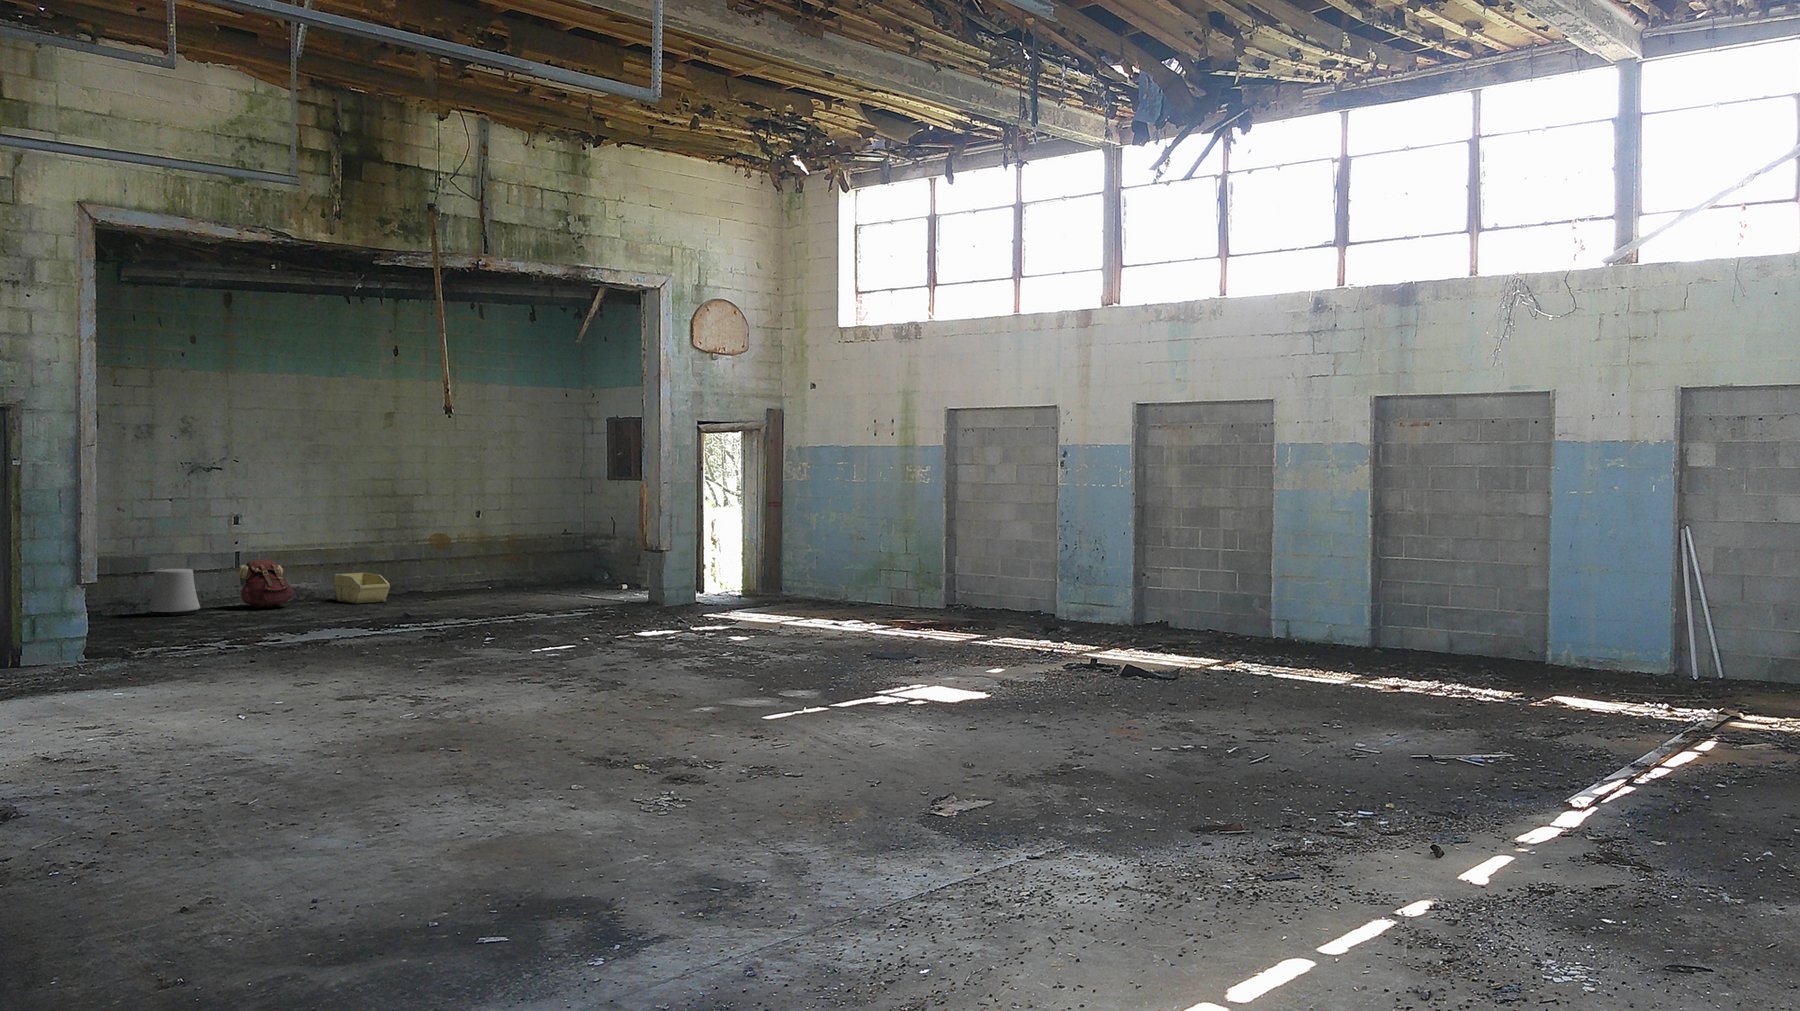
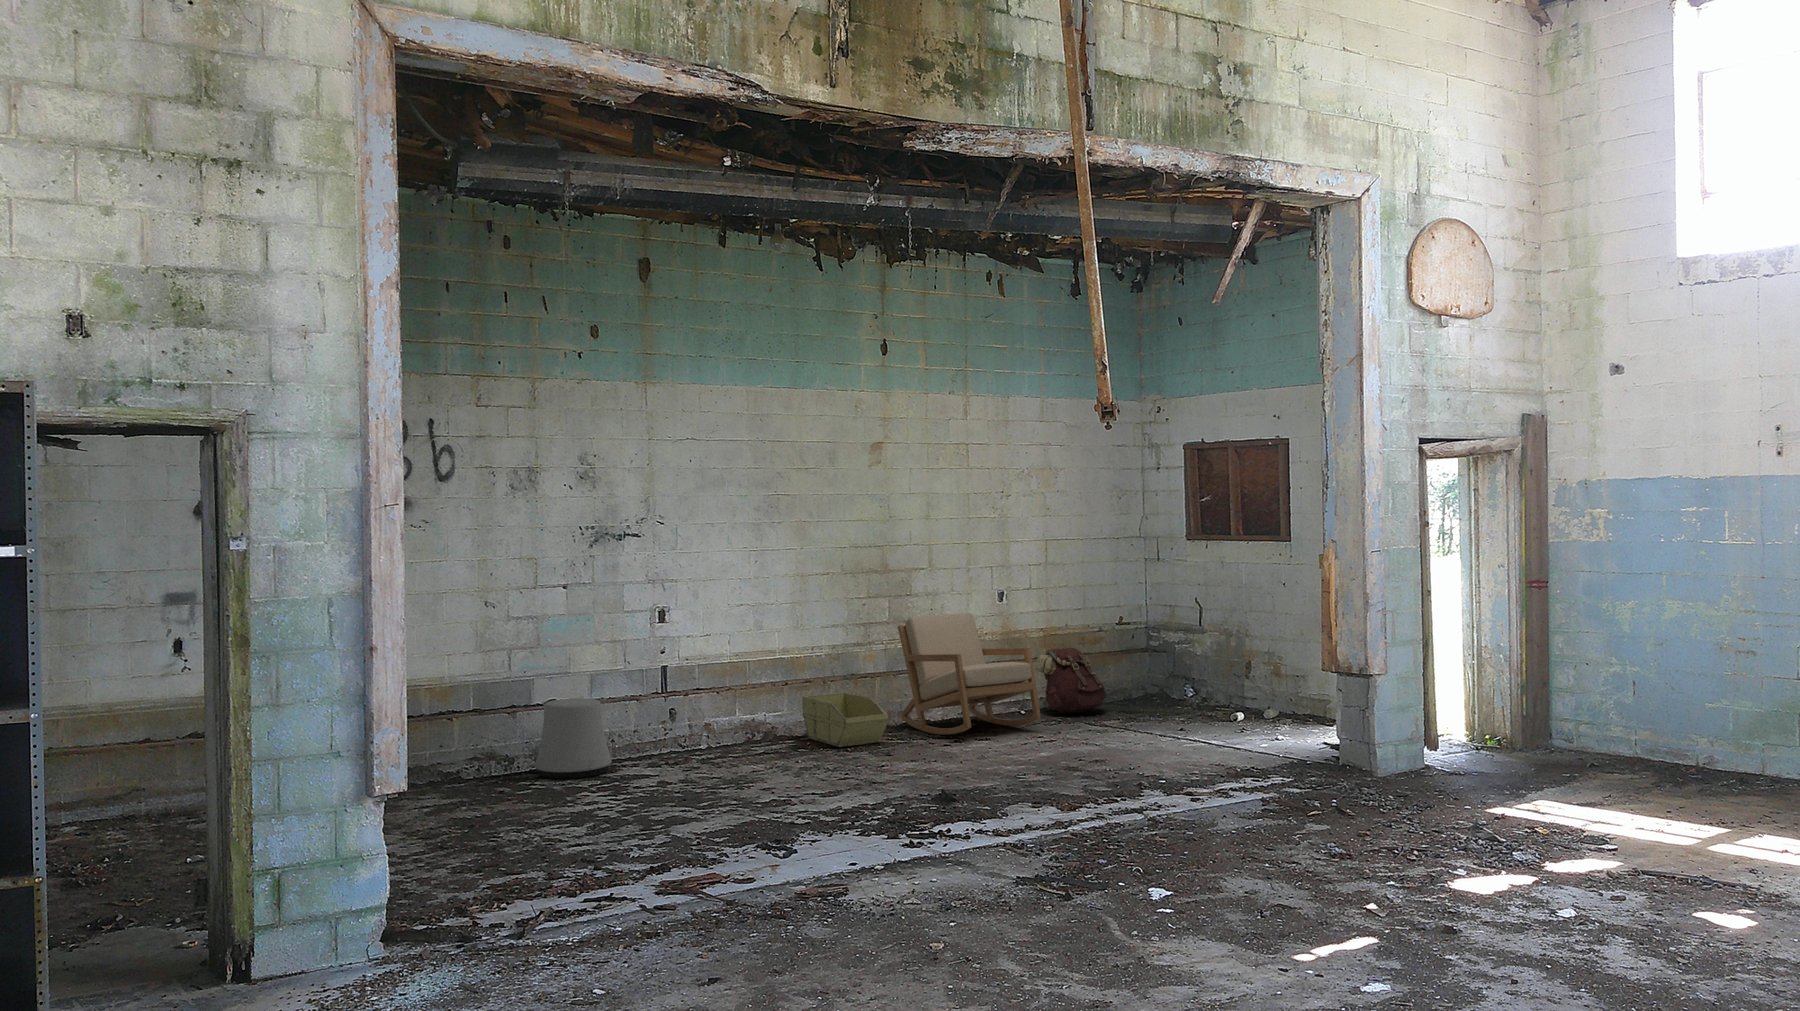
chair: none [402,524,494,598] -> present [898,613,1041,735]
backpack: present [236,560,294,608] -> present [1034,648,1106,713]

